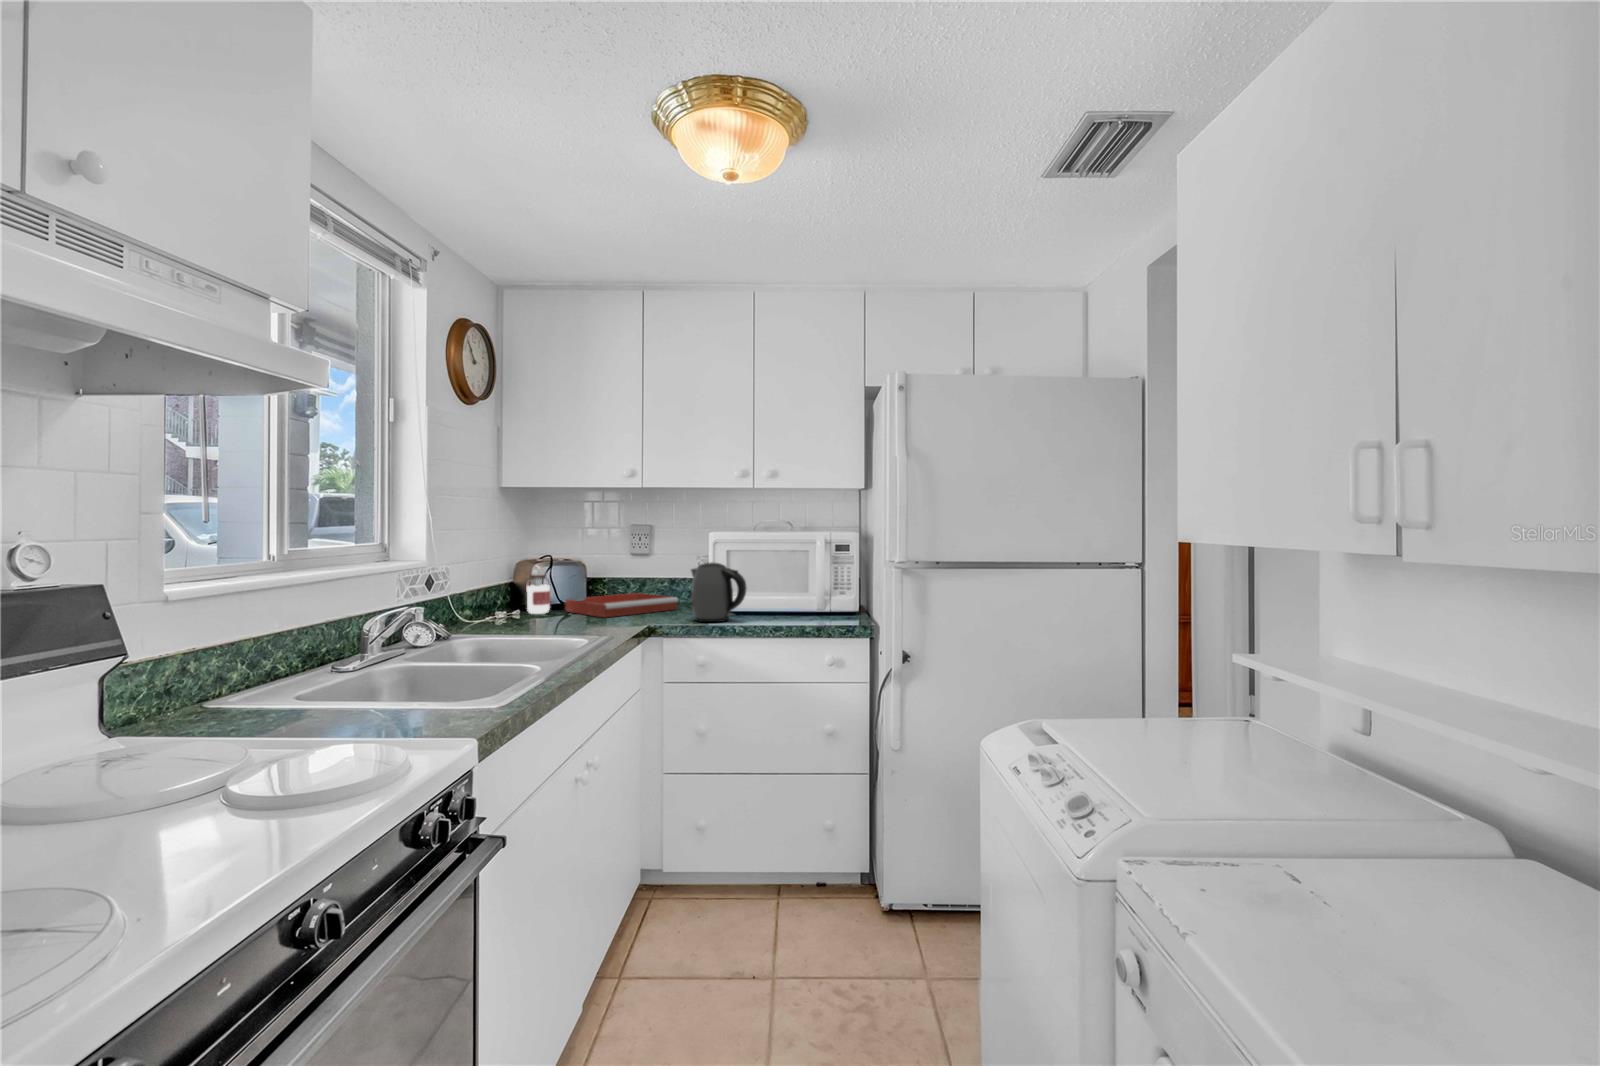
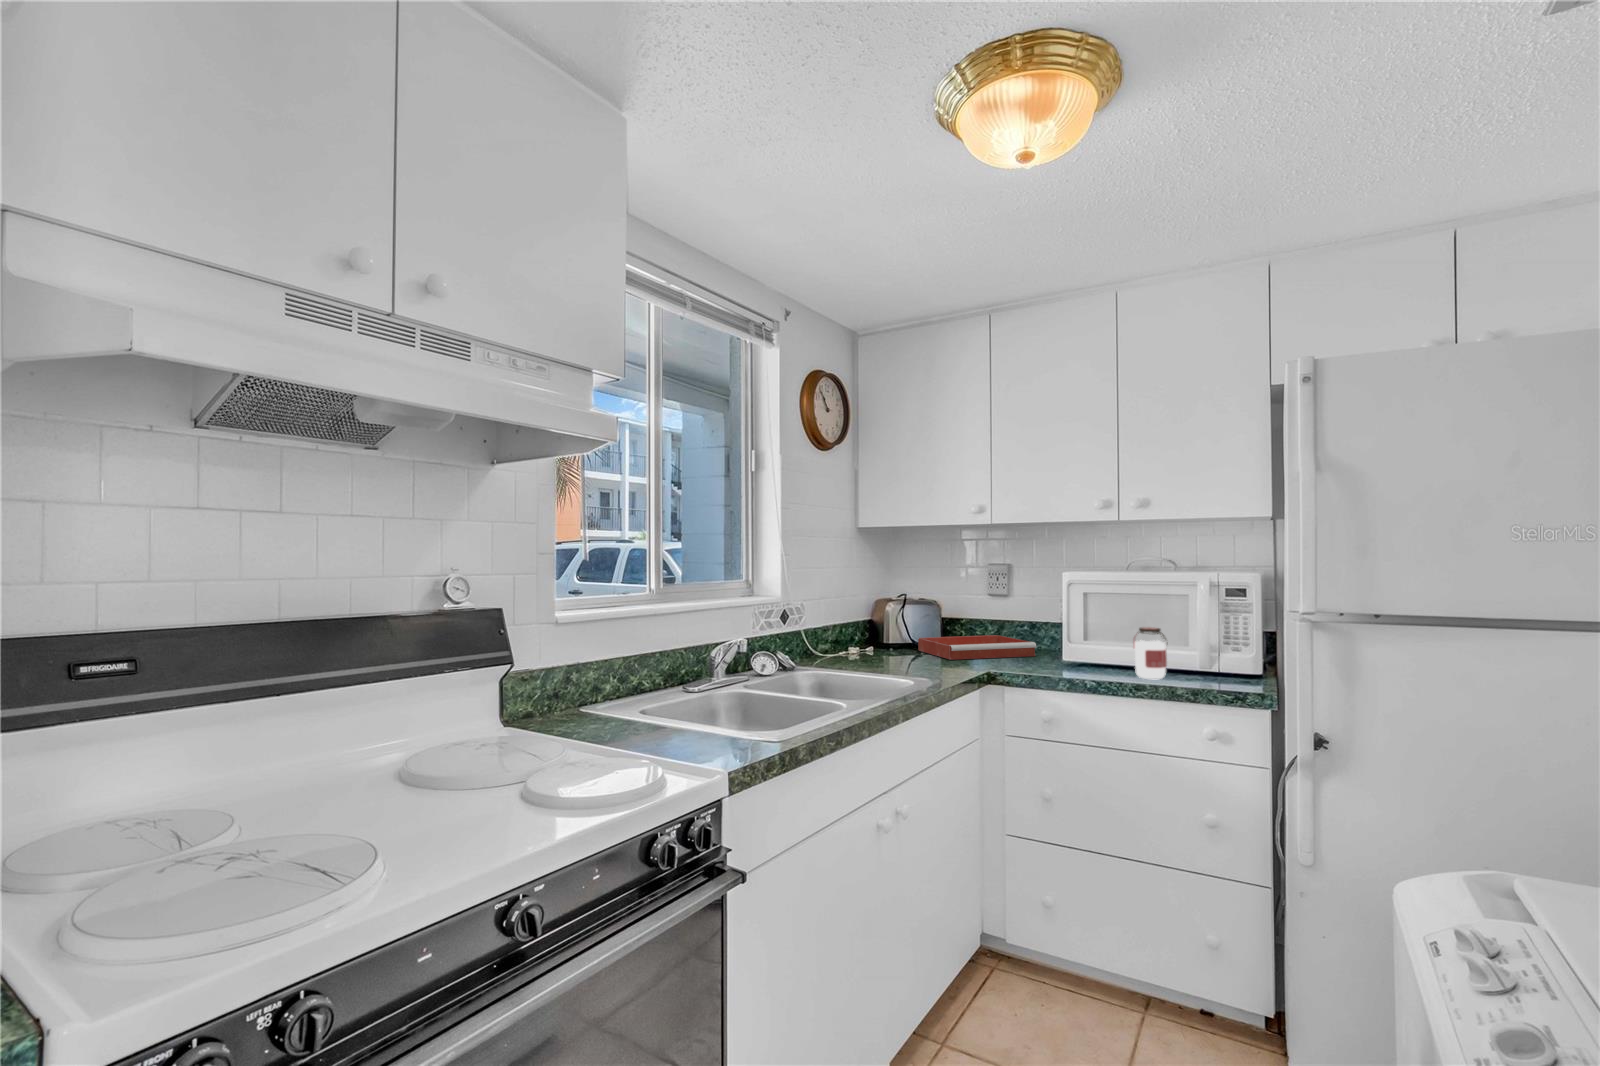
kettle: present [691,562,746,622] -> none [1039,605,1103,674]
jar: present [526,575,551,614] -> present [1133,627,1167,680]

